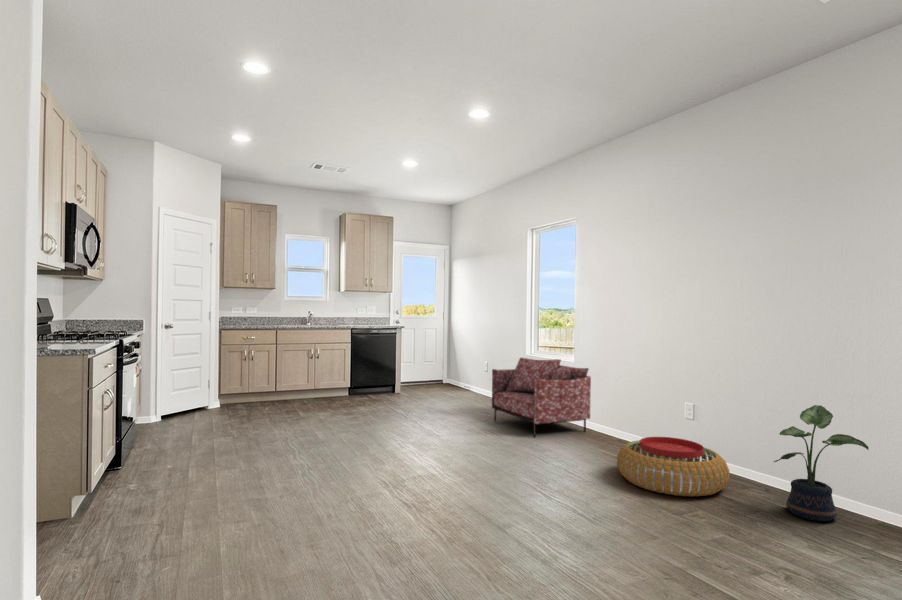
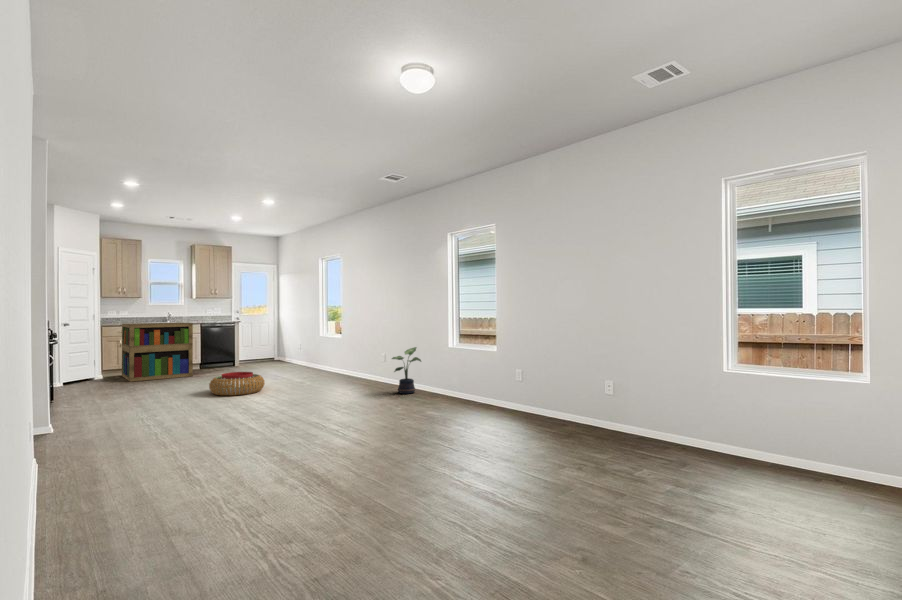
bookshelf: none [245,327,343,419] -> present [122,323,193,382]
armchair: present [492,358,591,437] -> none [290,336,344,379]
pouf: present [617,437,729,496] -> present [209,372,265,396]

